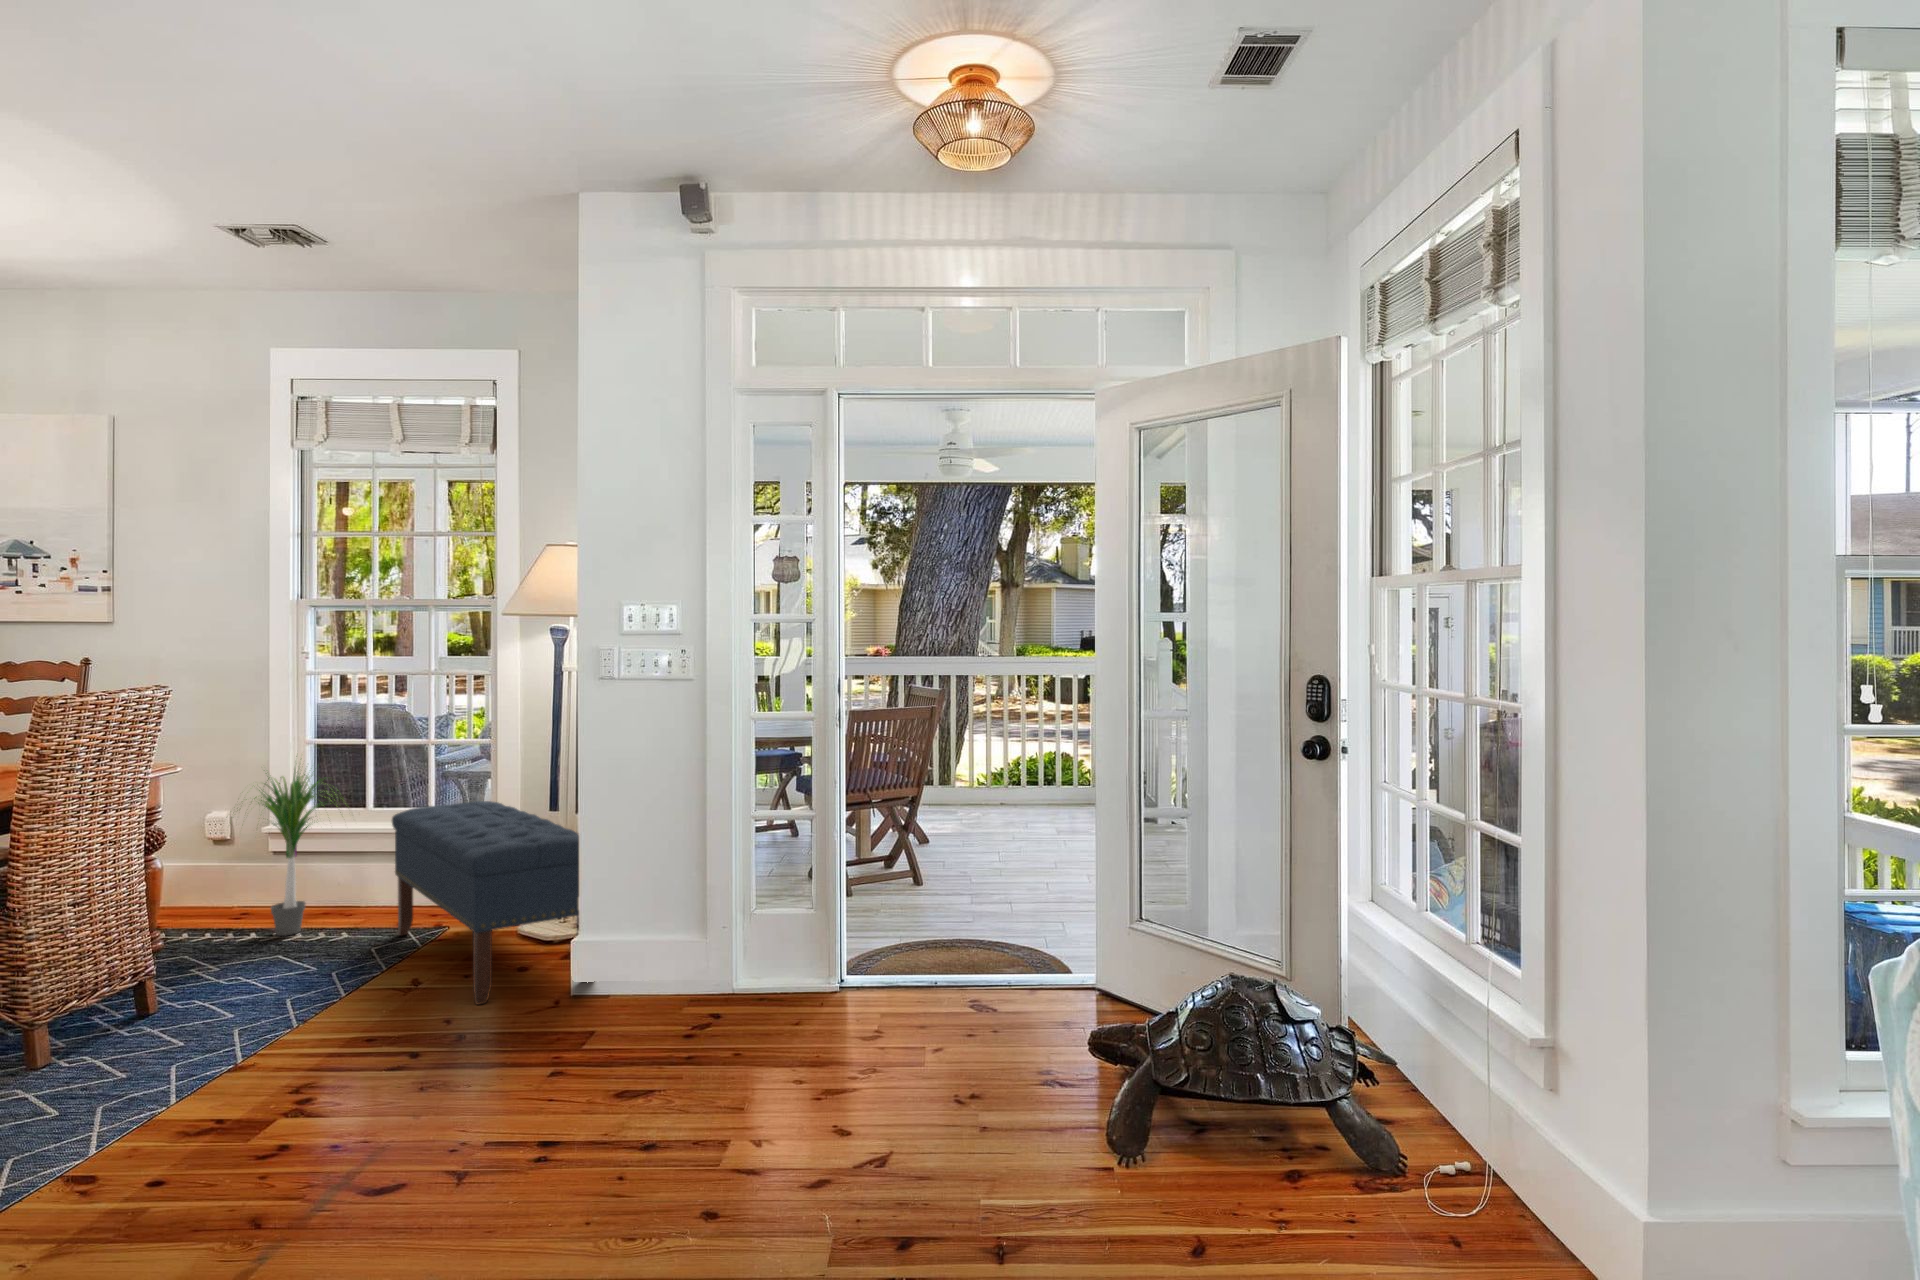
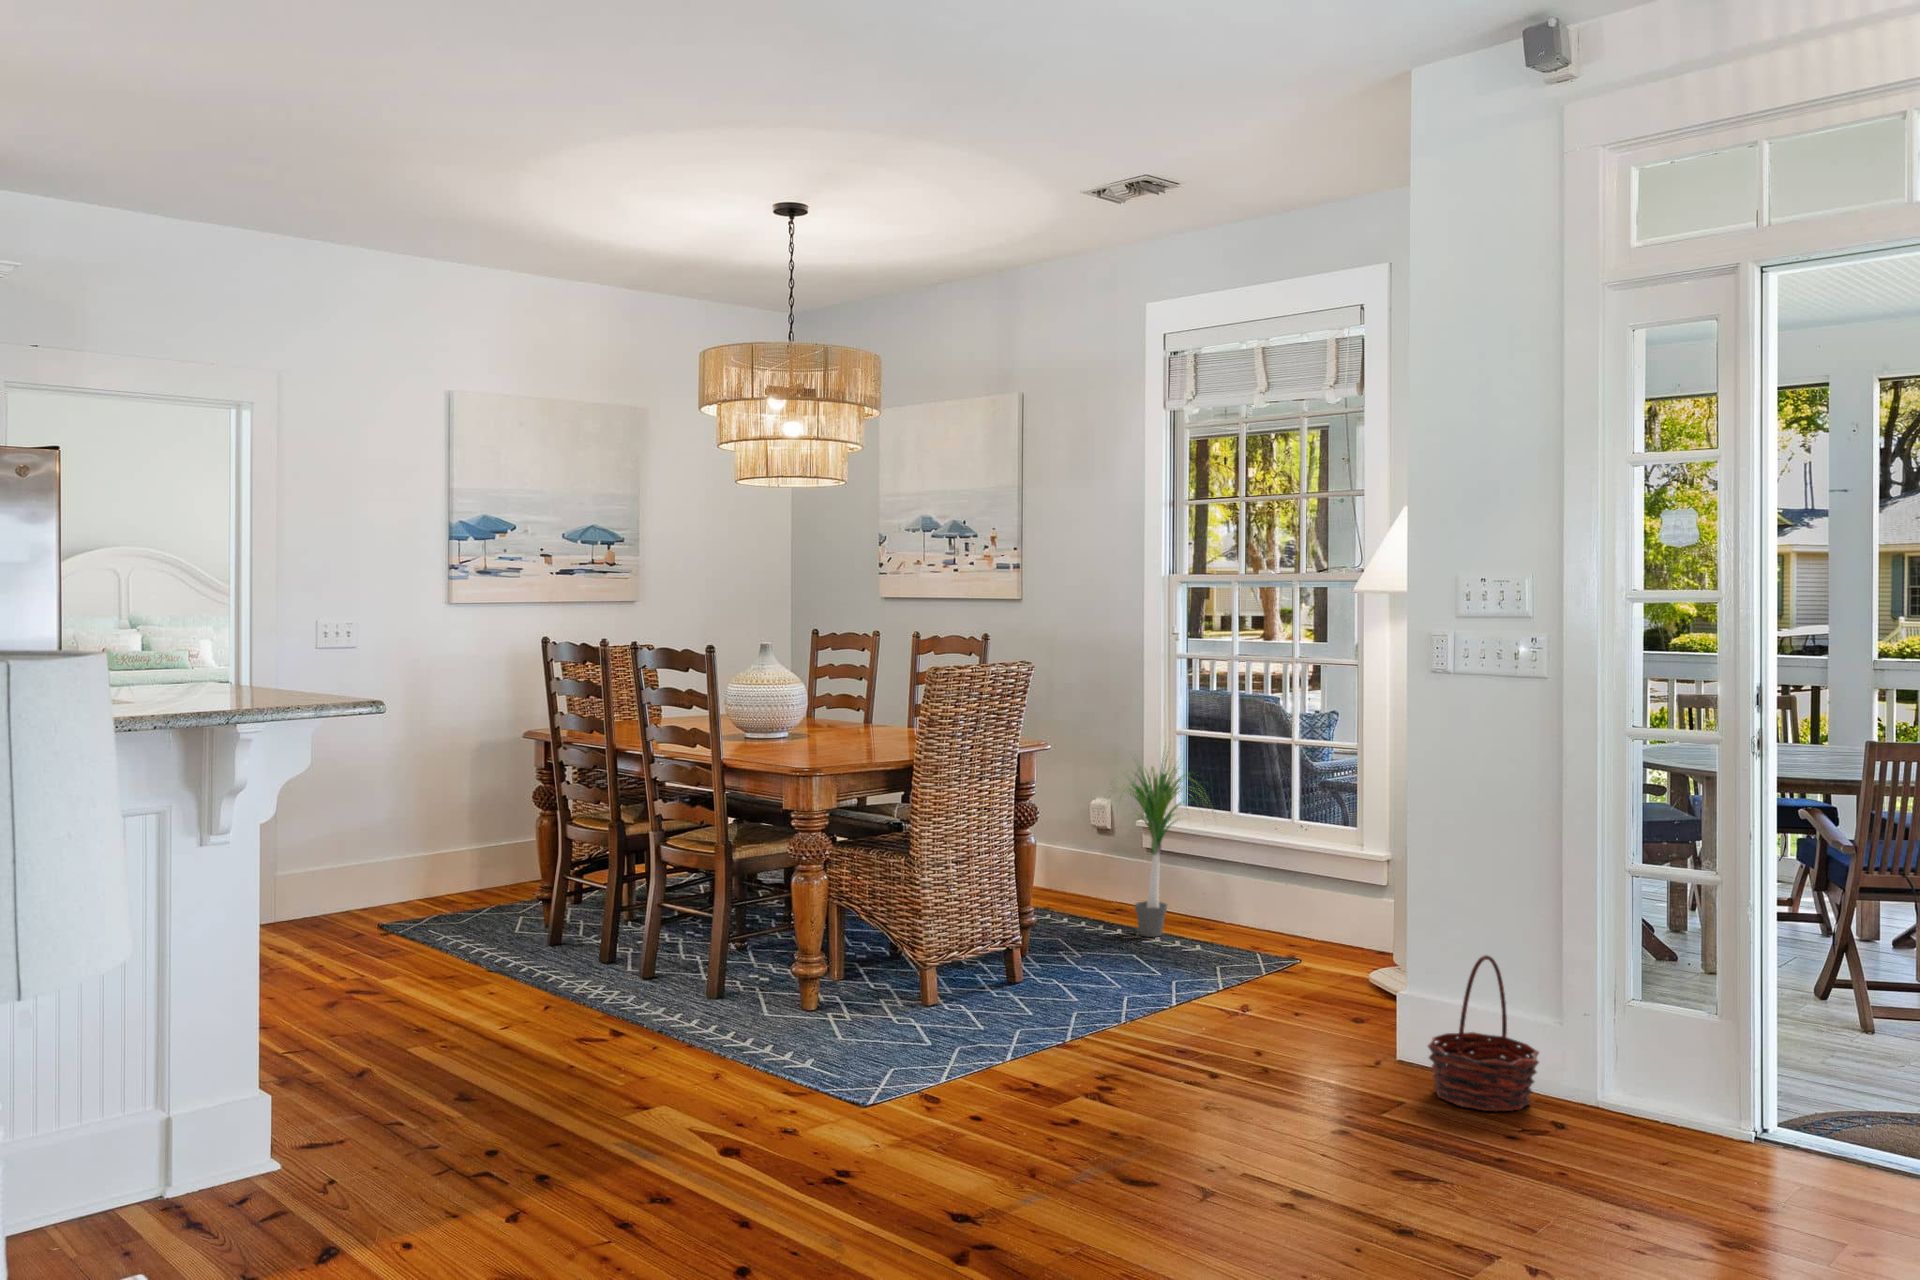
bench: present [392,801,579,1005] -> none [1248,816,1448,1049]
basket: none [605,898,693,1025] -> present [1427,955,1539,1111]

